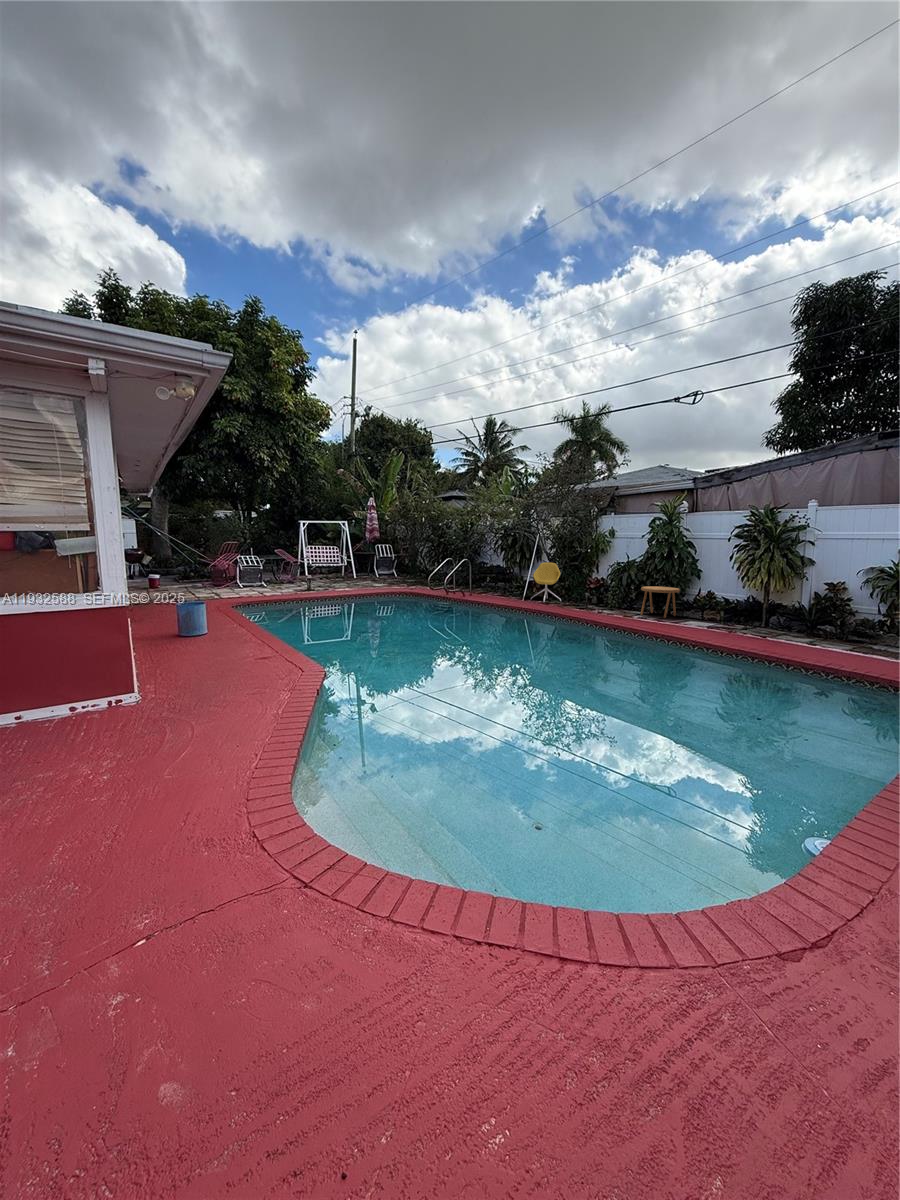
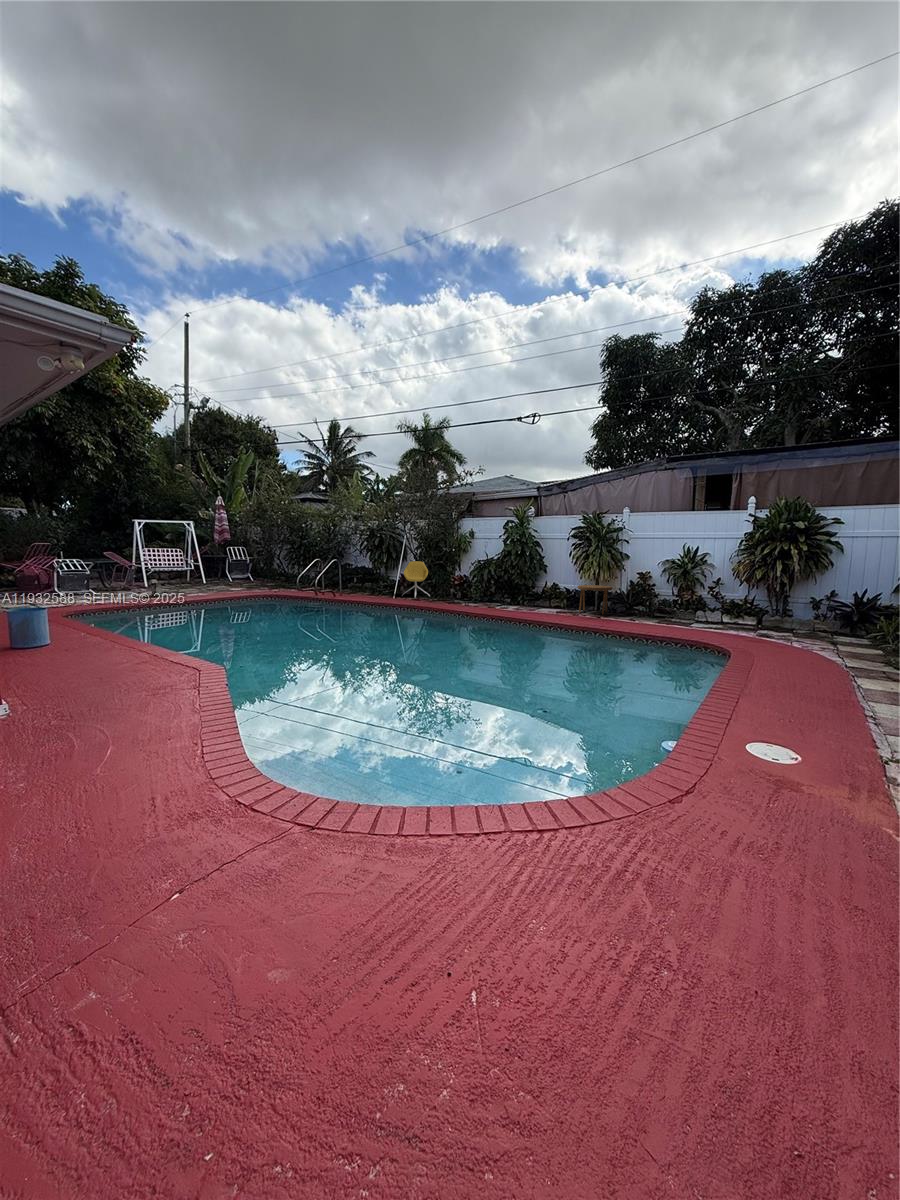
side table: present [641,586,680,618] -> present [577,585,612,614]

